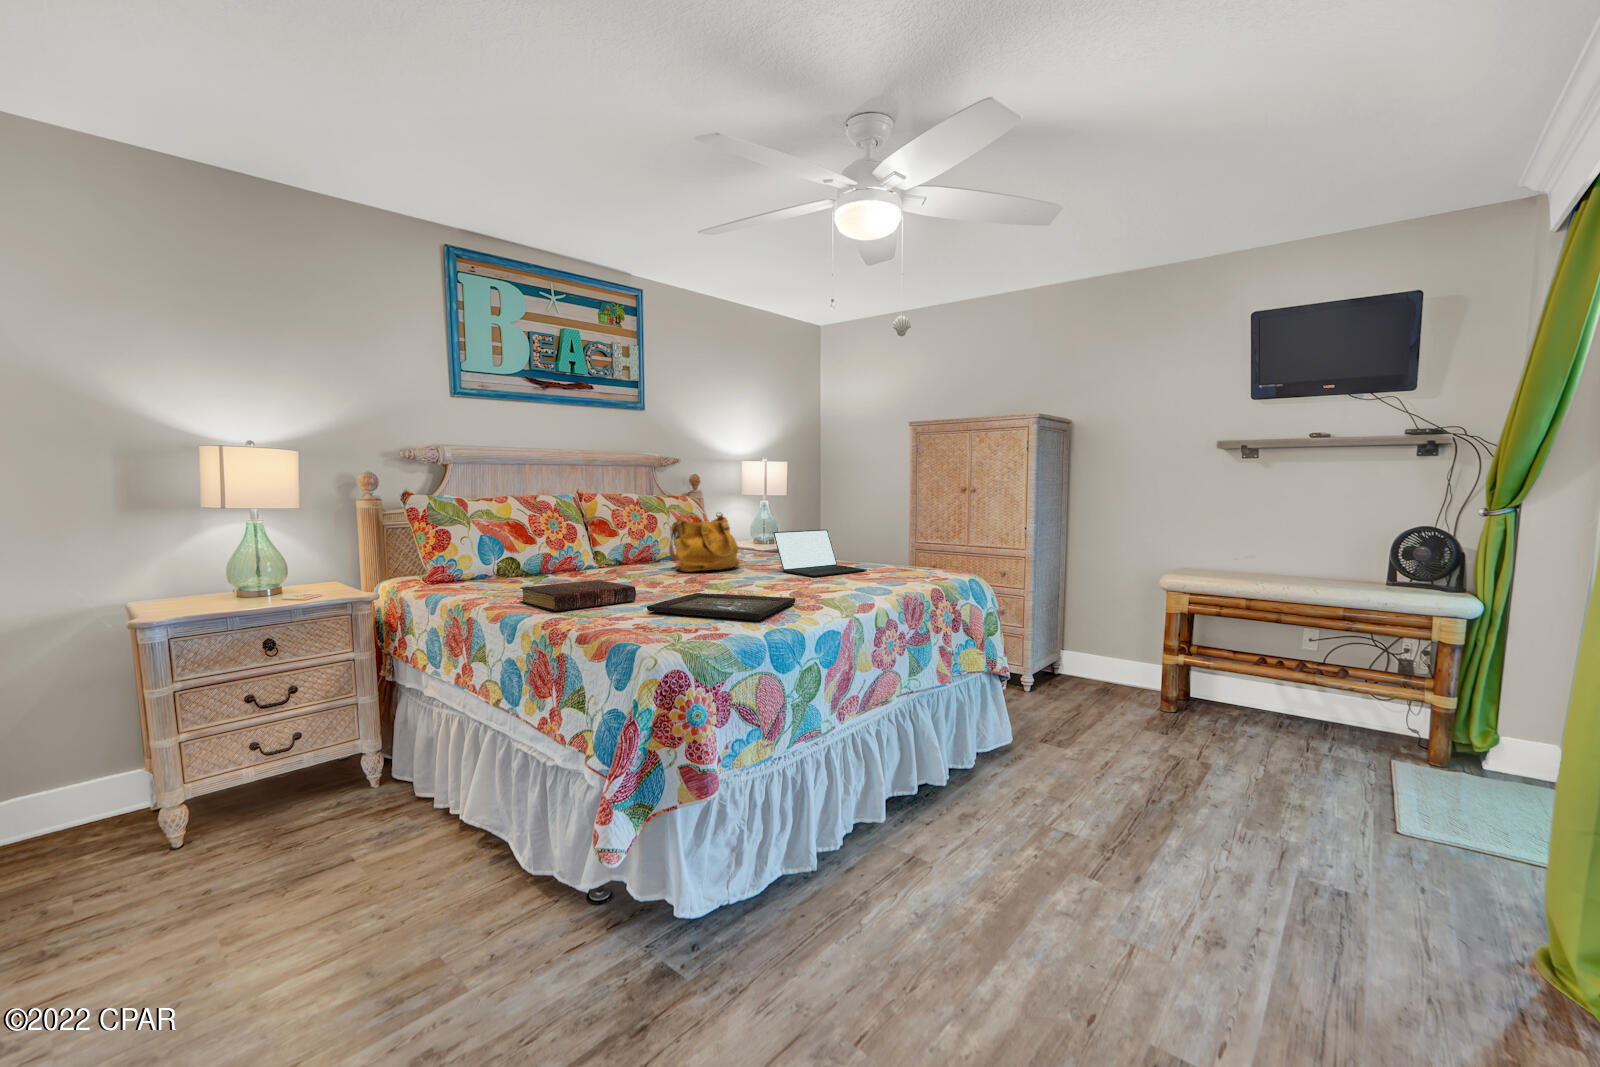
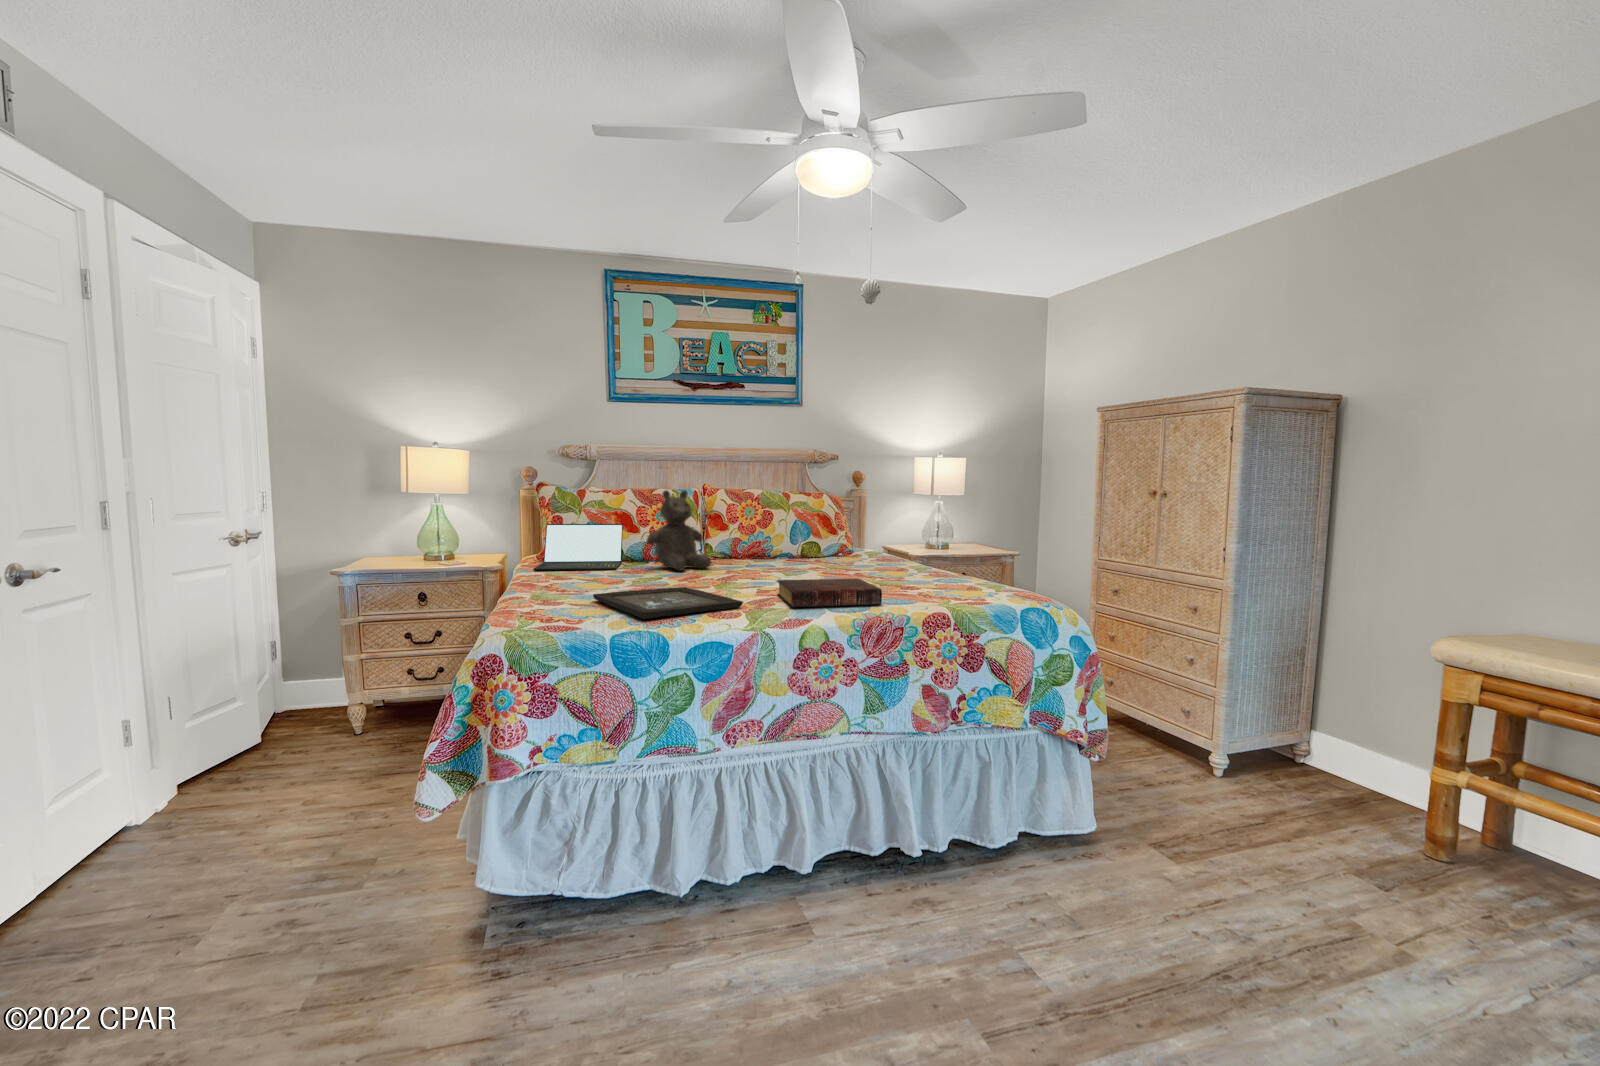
teddy bear: none [582,497,646,581] -> present [647,490,712,570]
handbag: present [669,512,739,572] -> none [754,507,828,567]
laptop: present [773,530,867,576] -> present [533,524,623,570]
book: present [520,580,636,611] -> present [777,579,882,607]

